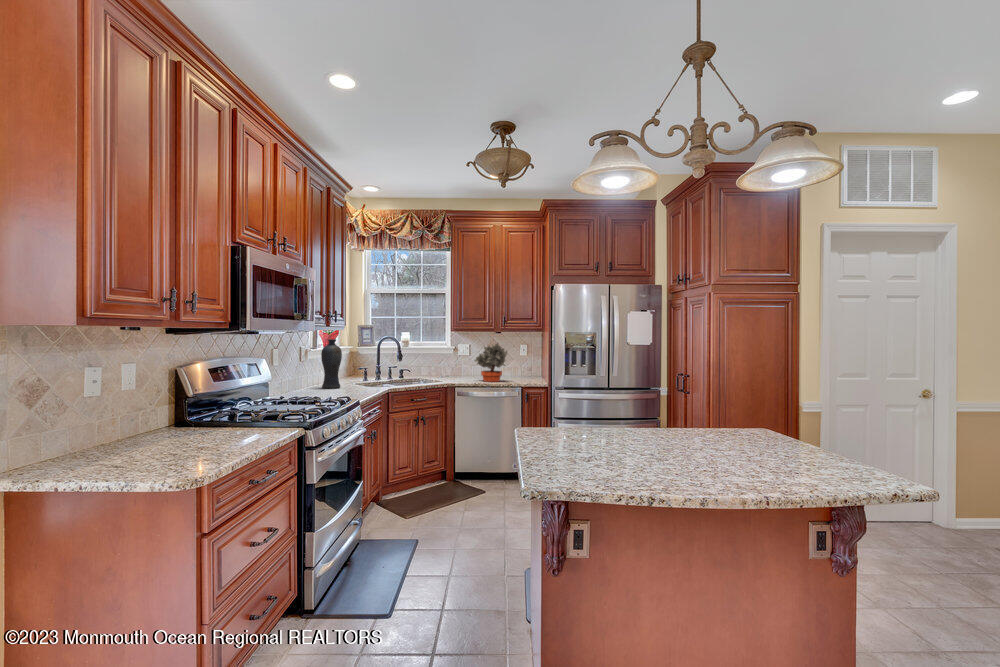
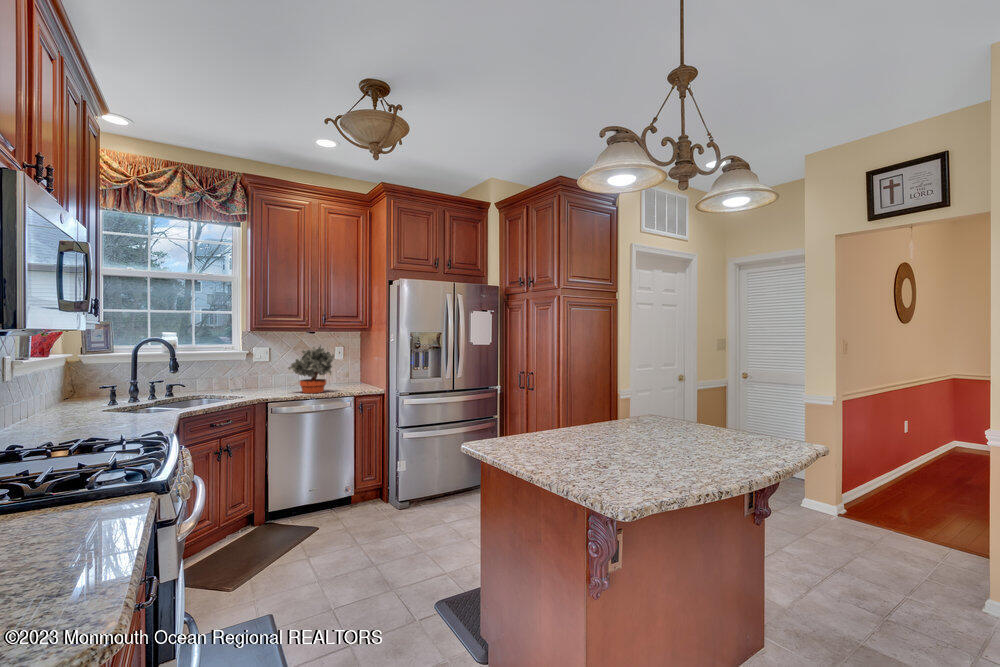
vase: present [321,339,342,388] -> none [64,347,105,426]

